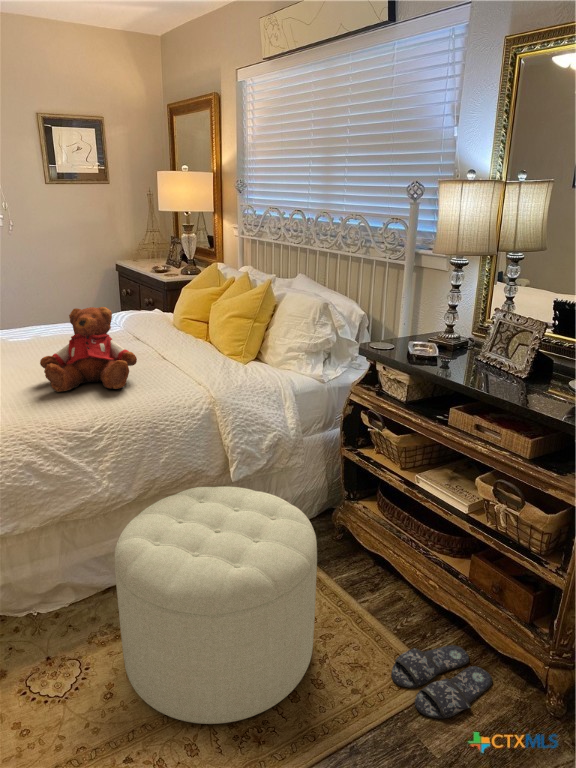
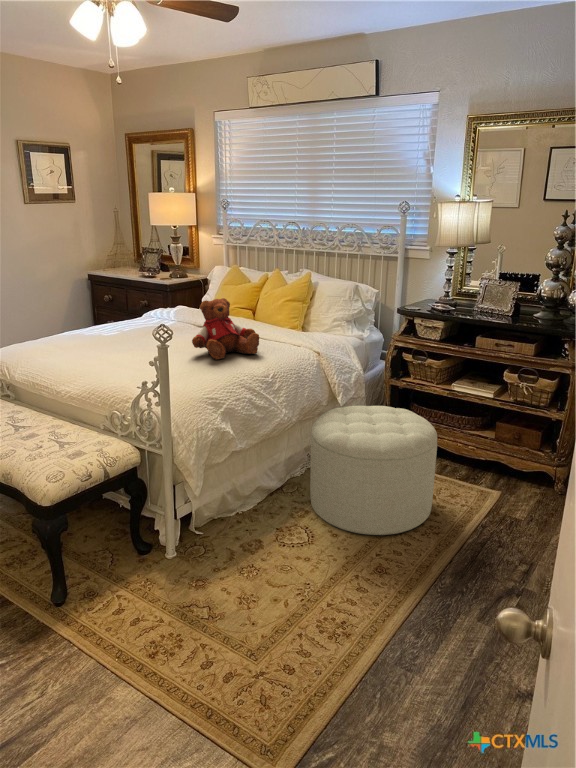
slippers: present [391,645,492,719] -> none [470,479,524,507]

